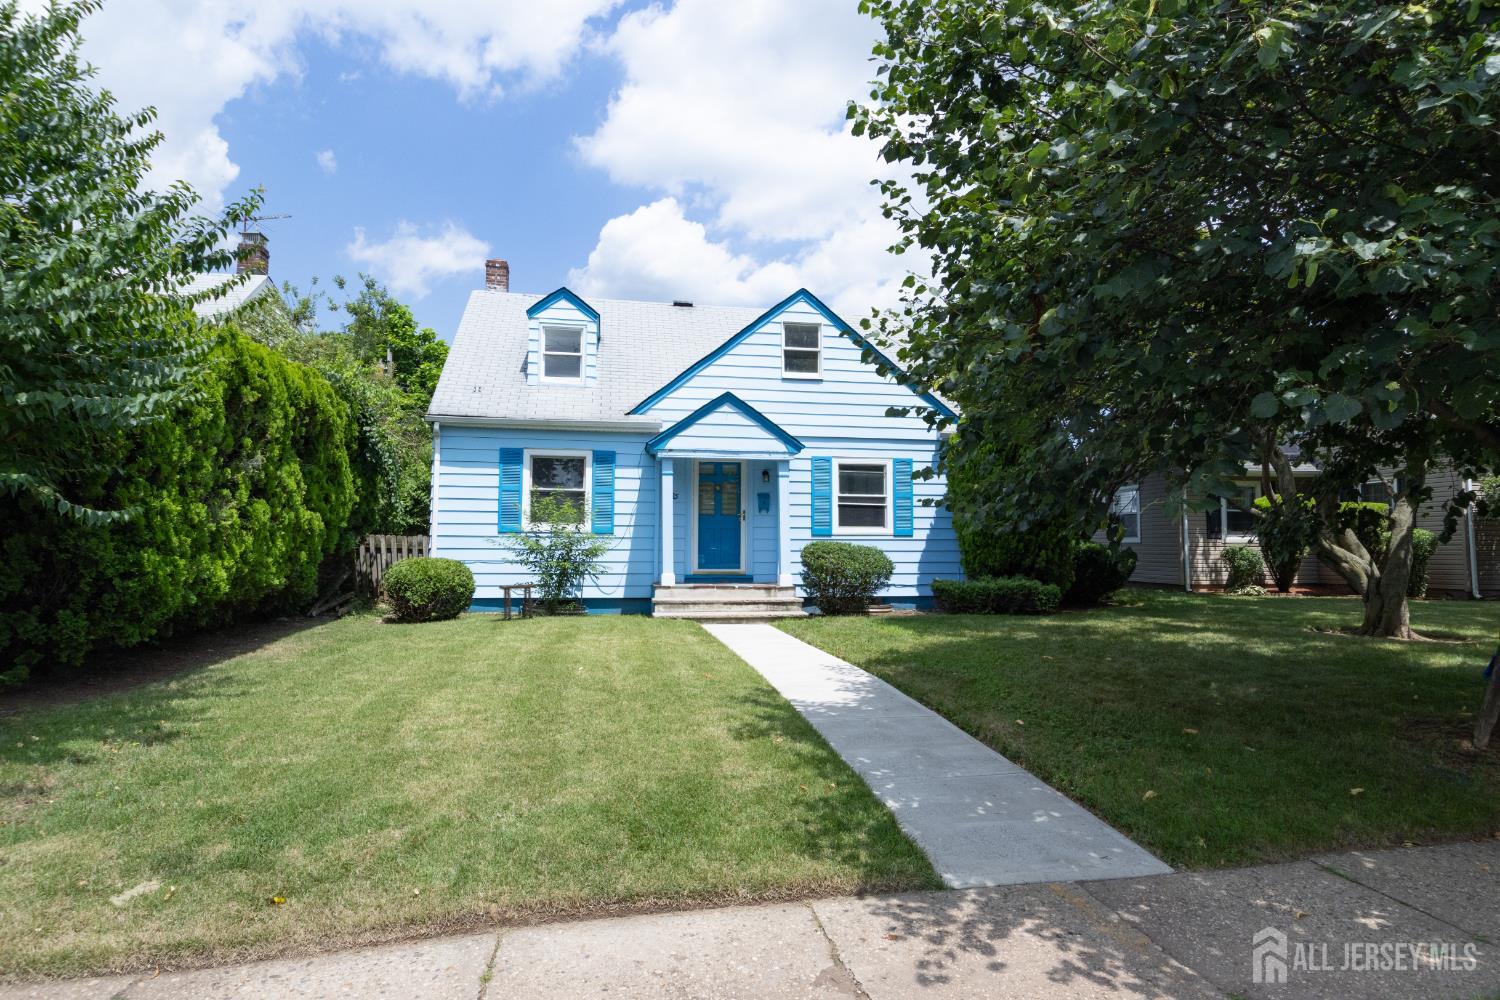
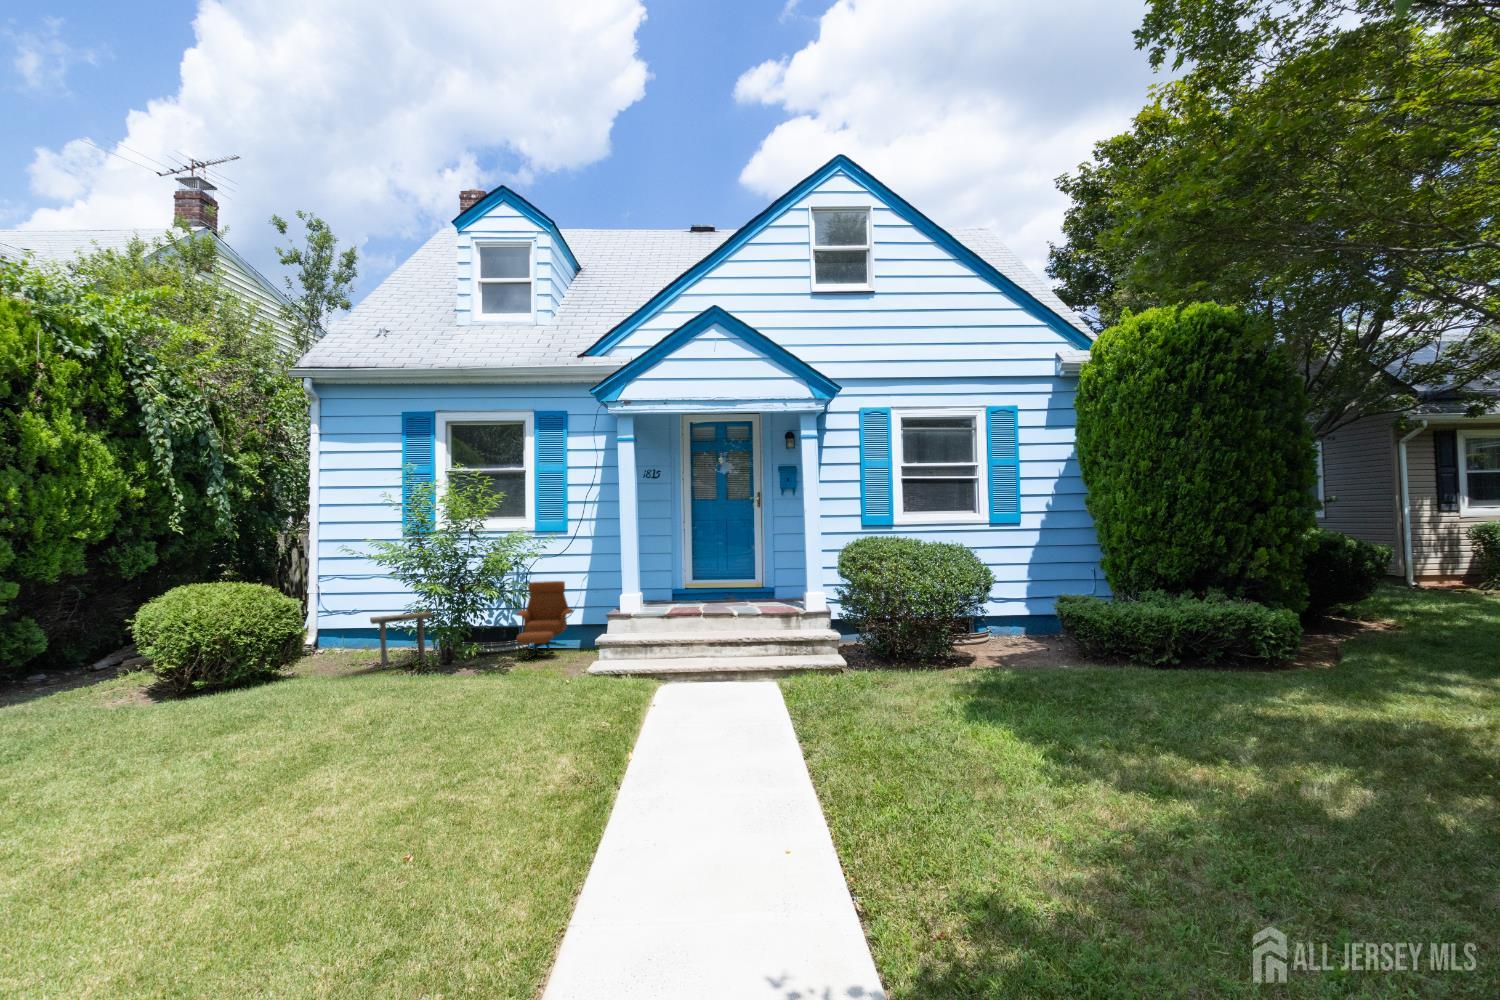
lounge chair: none [583,568,621,616] -> present [516,581,573,660]

